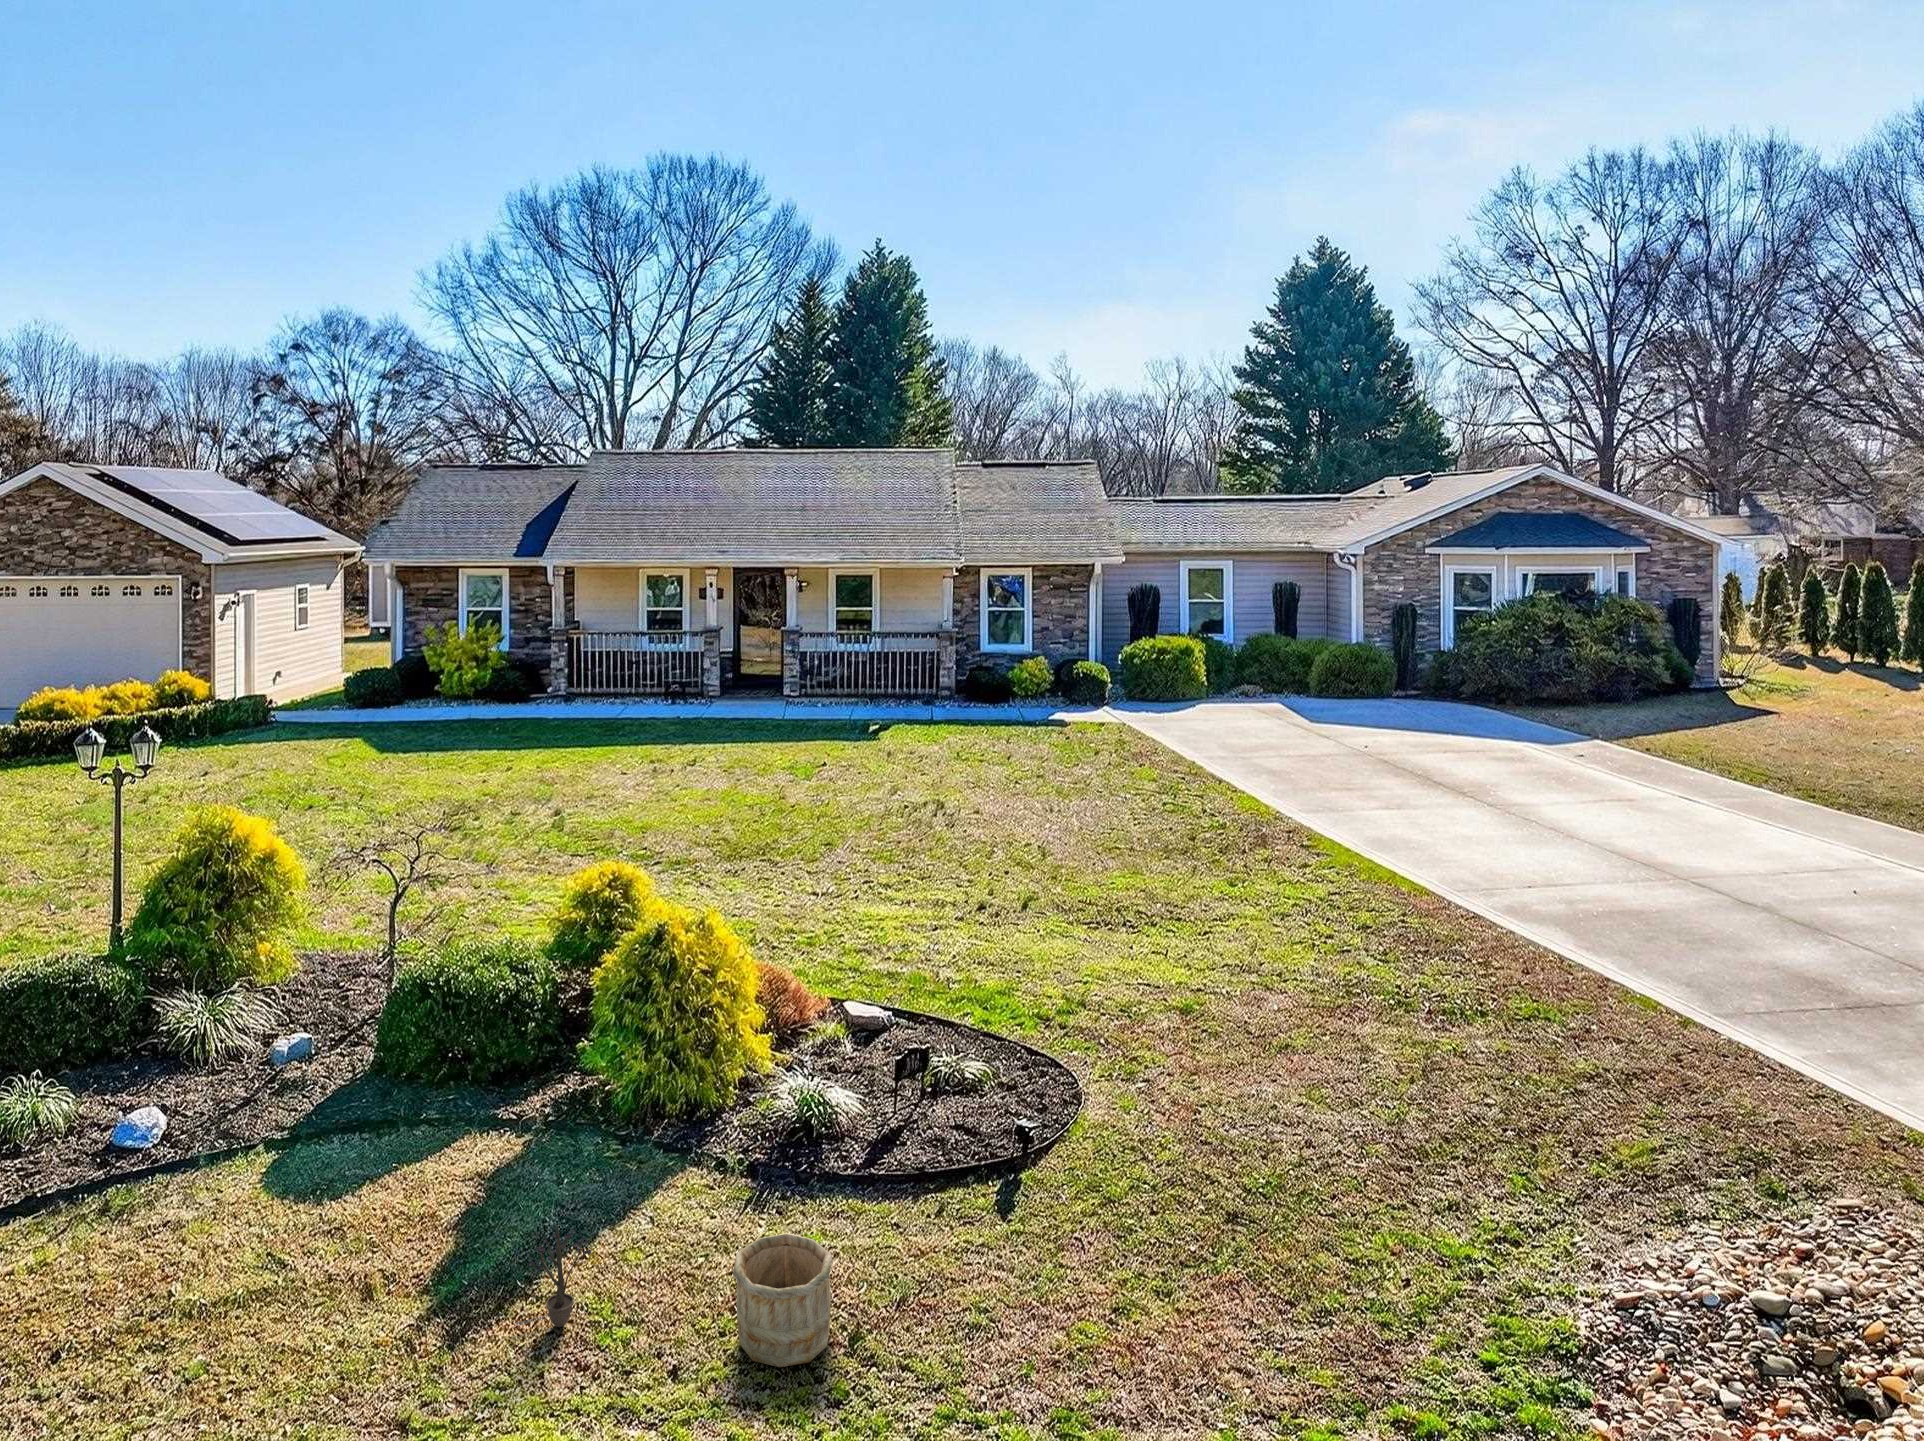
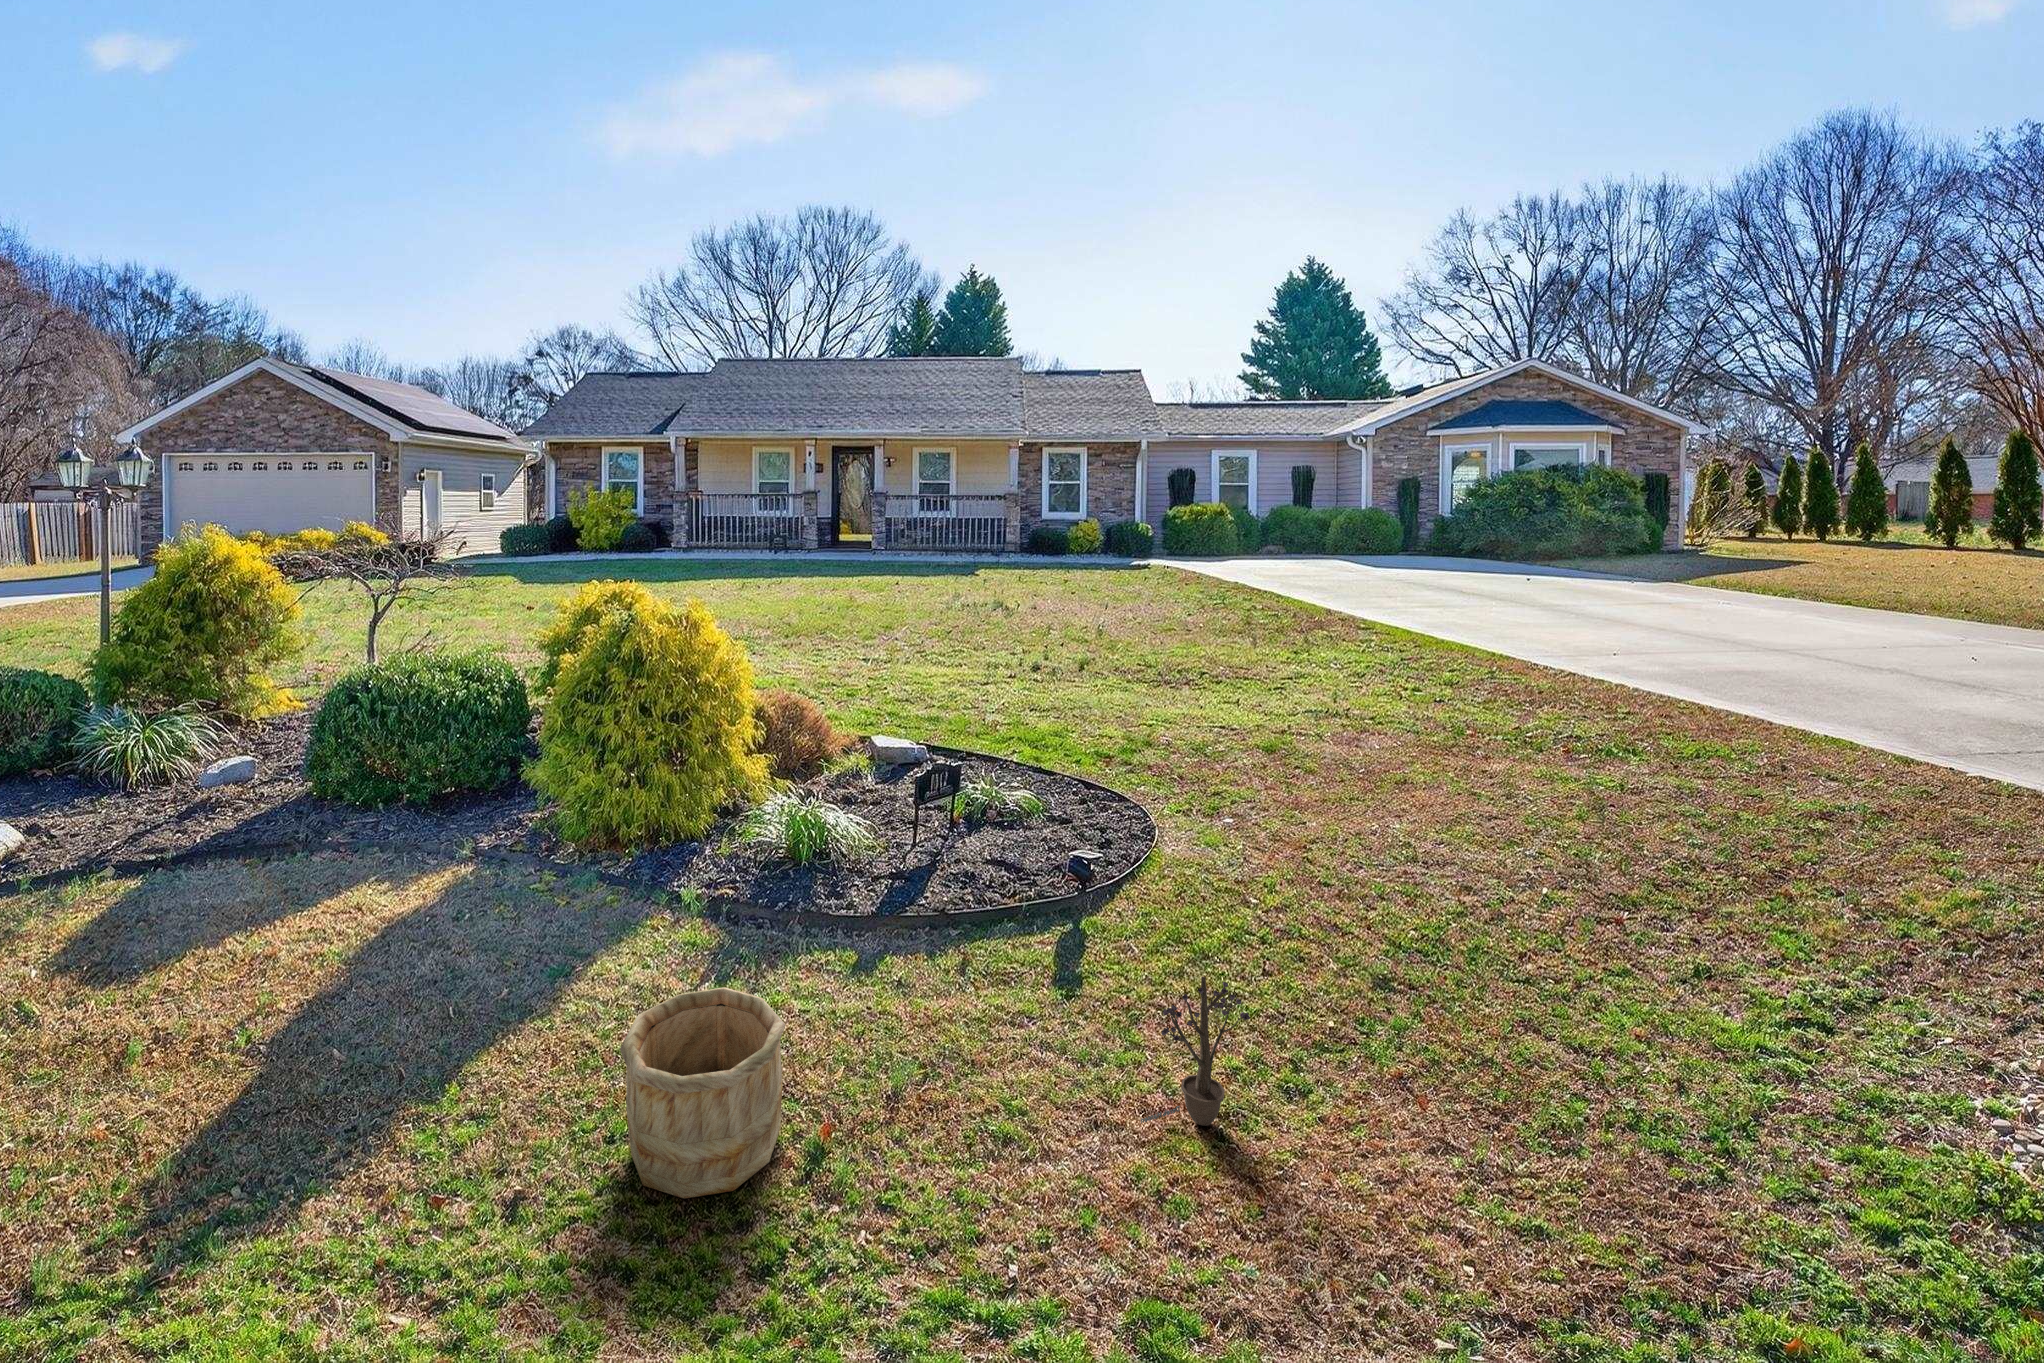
decorative plant: present [516,1226,591,1327] -> present [1141,976,1250,1126]

